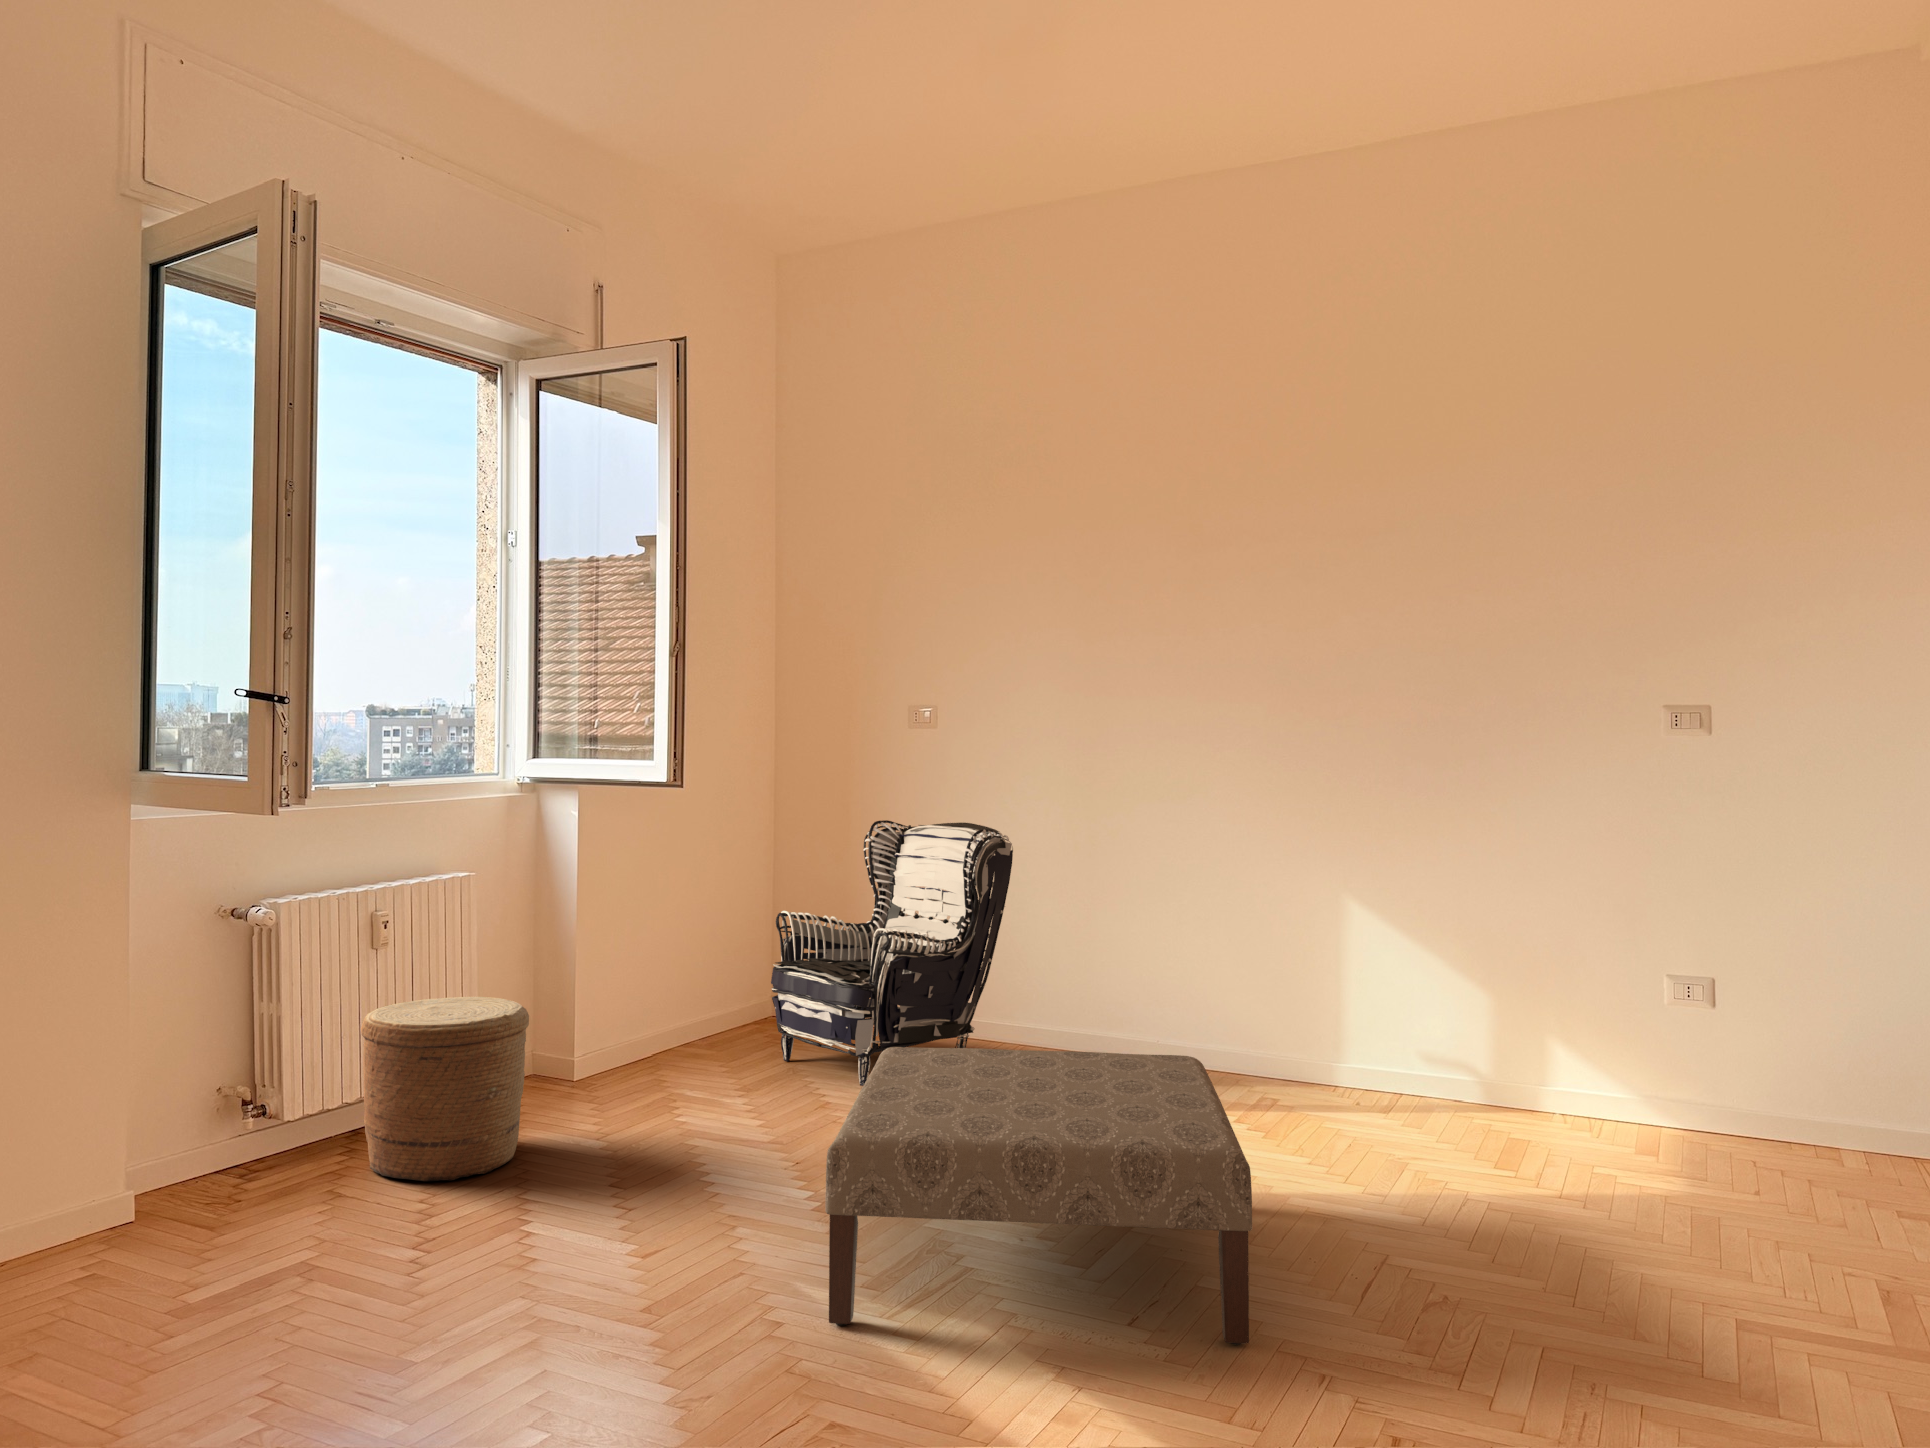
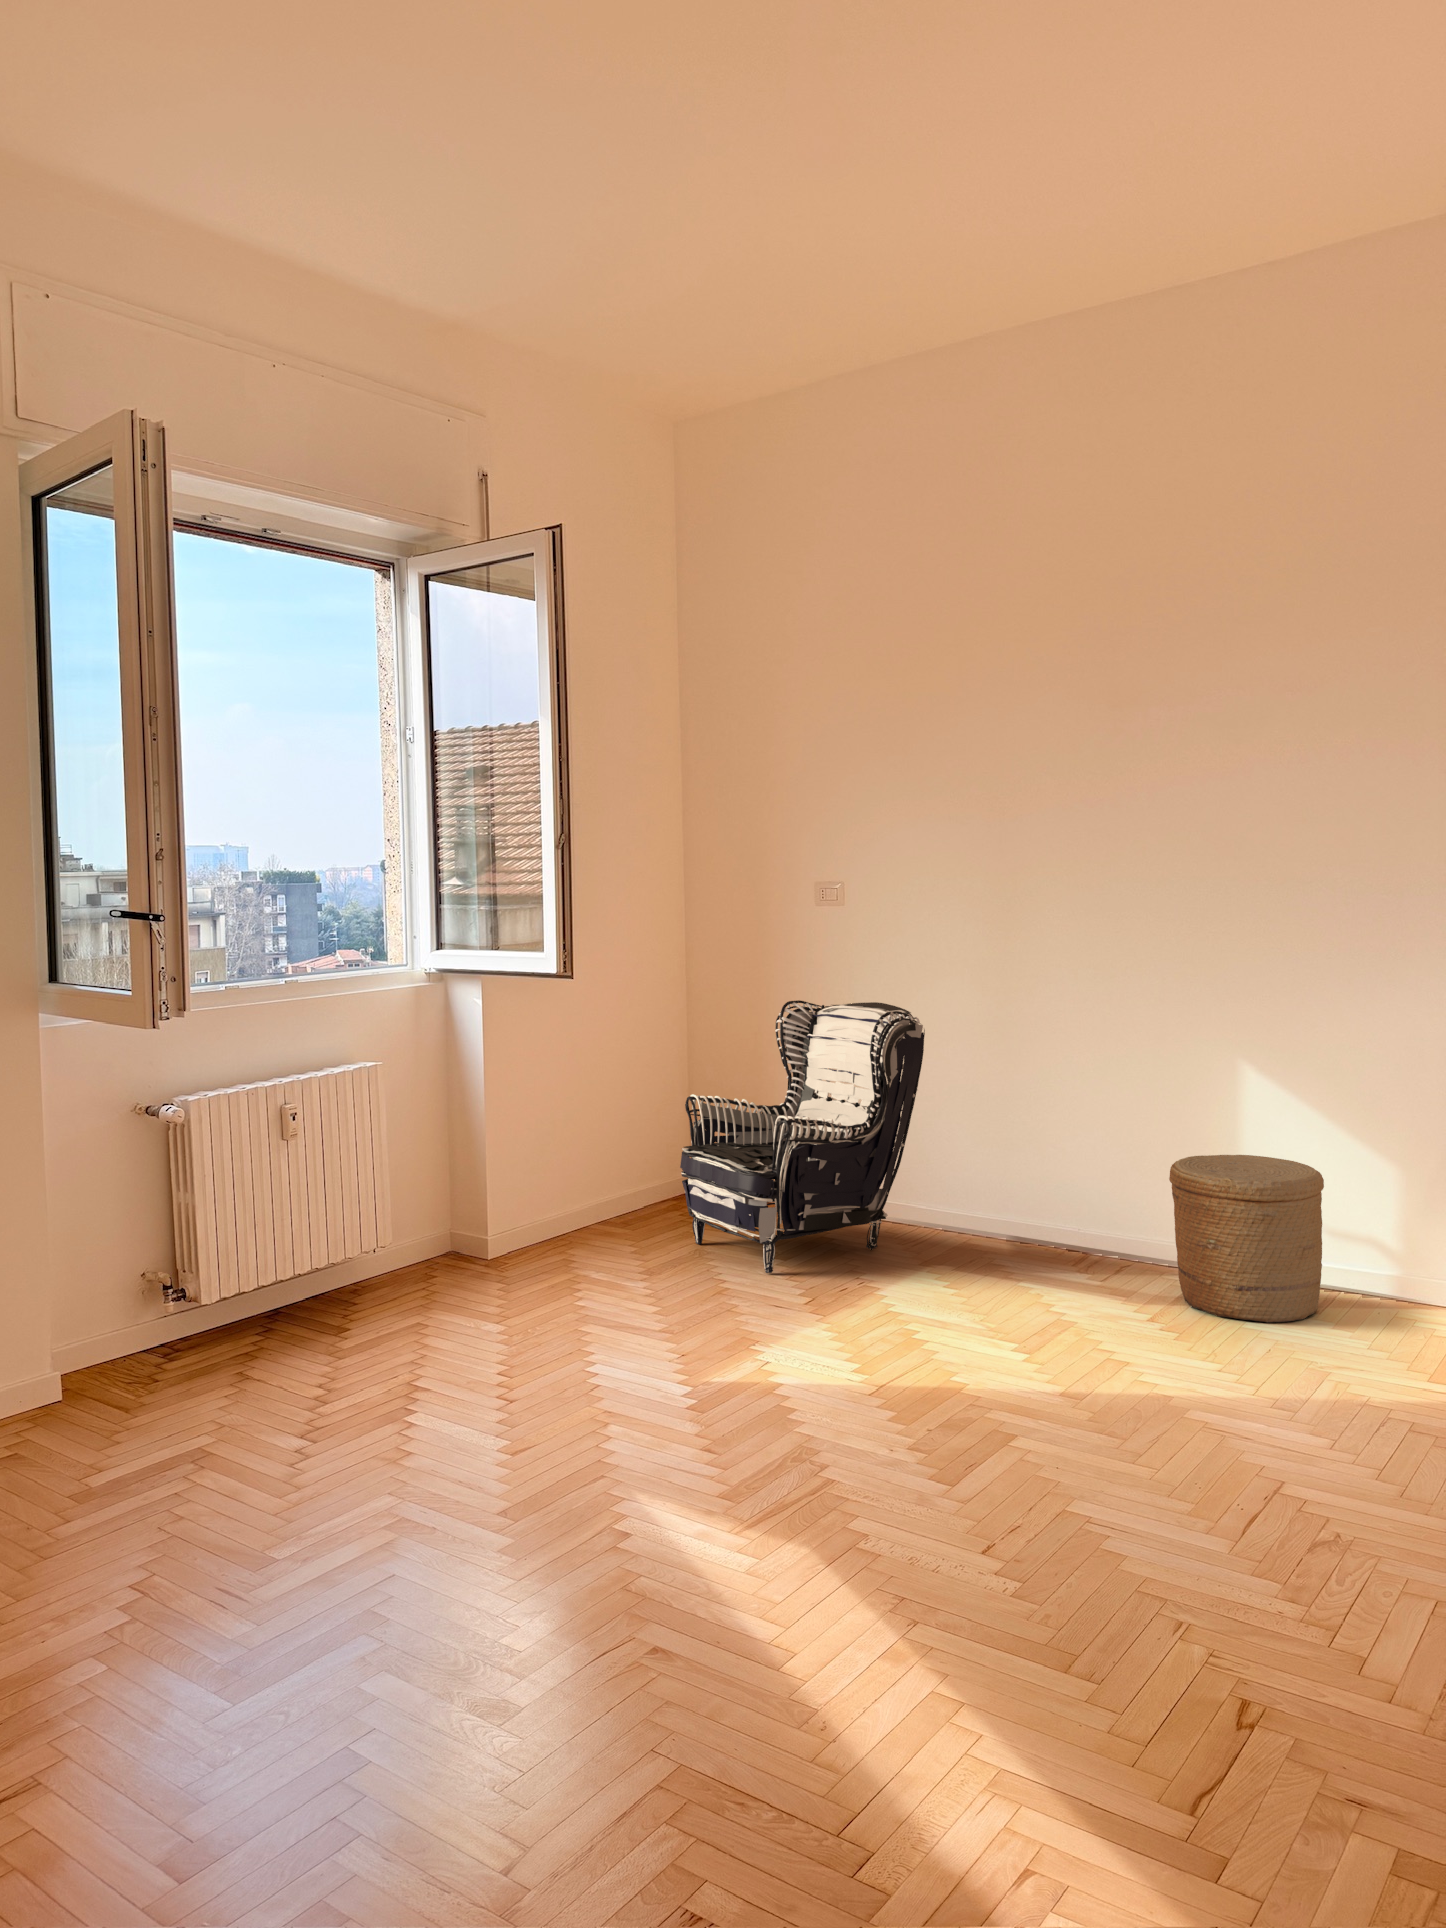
woven basket: present [361,997,529,1182] -> present [1169,1155,1324,1322]
ottoman: present [825,1047,1252,1345] -> none [666,1248,1106,1582]

